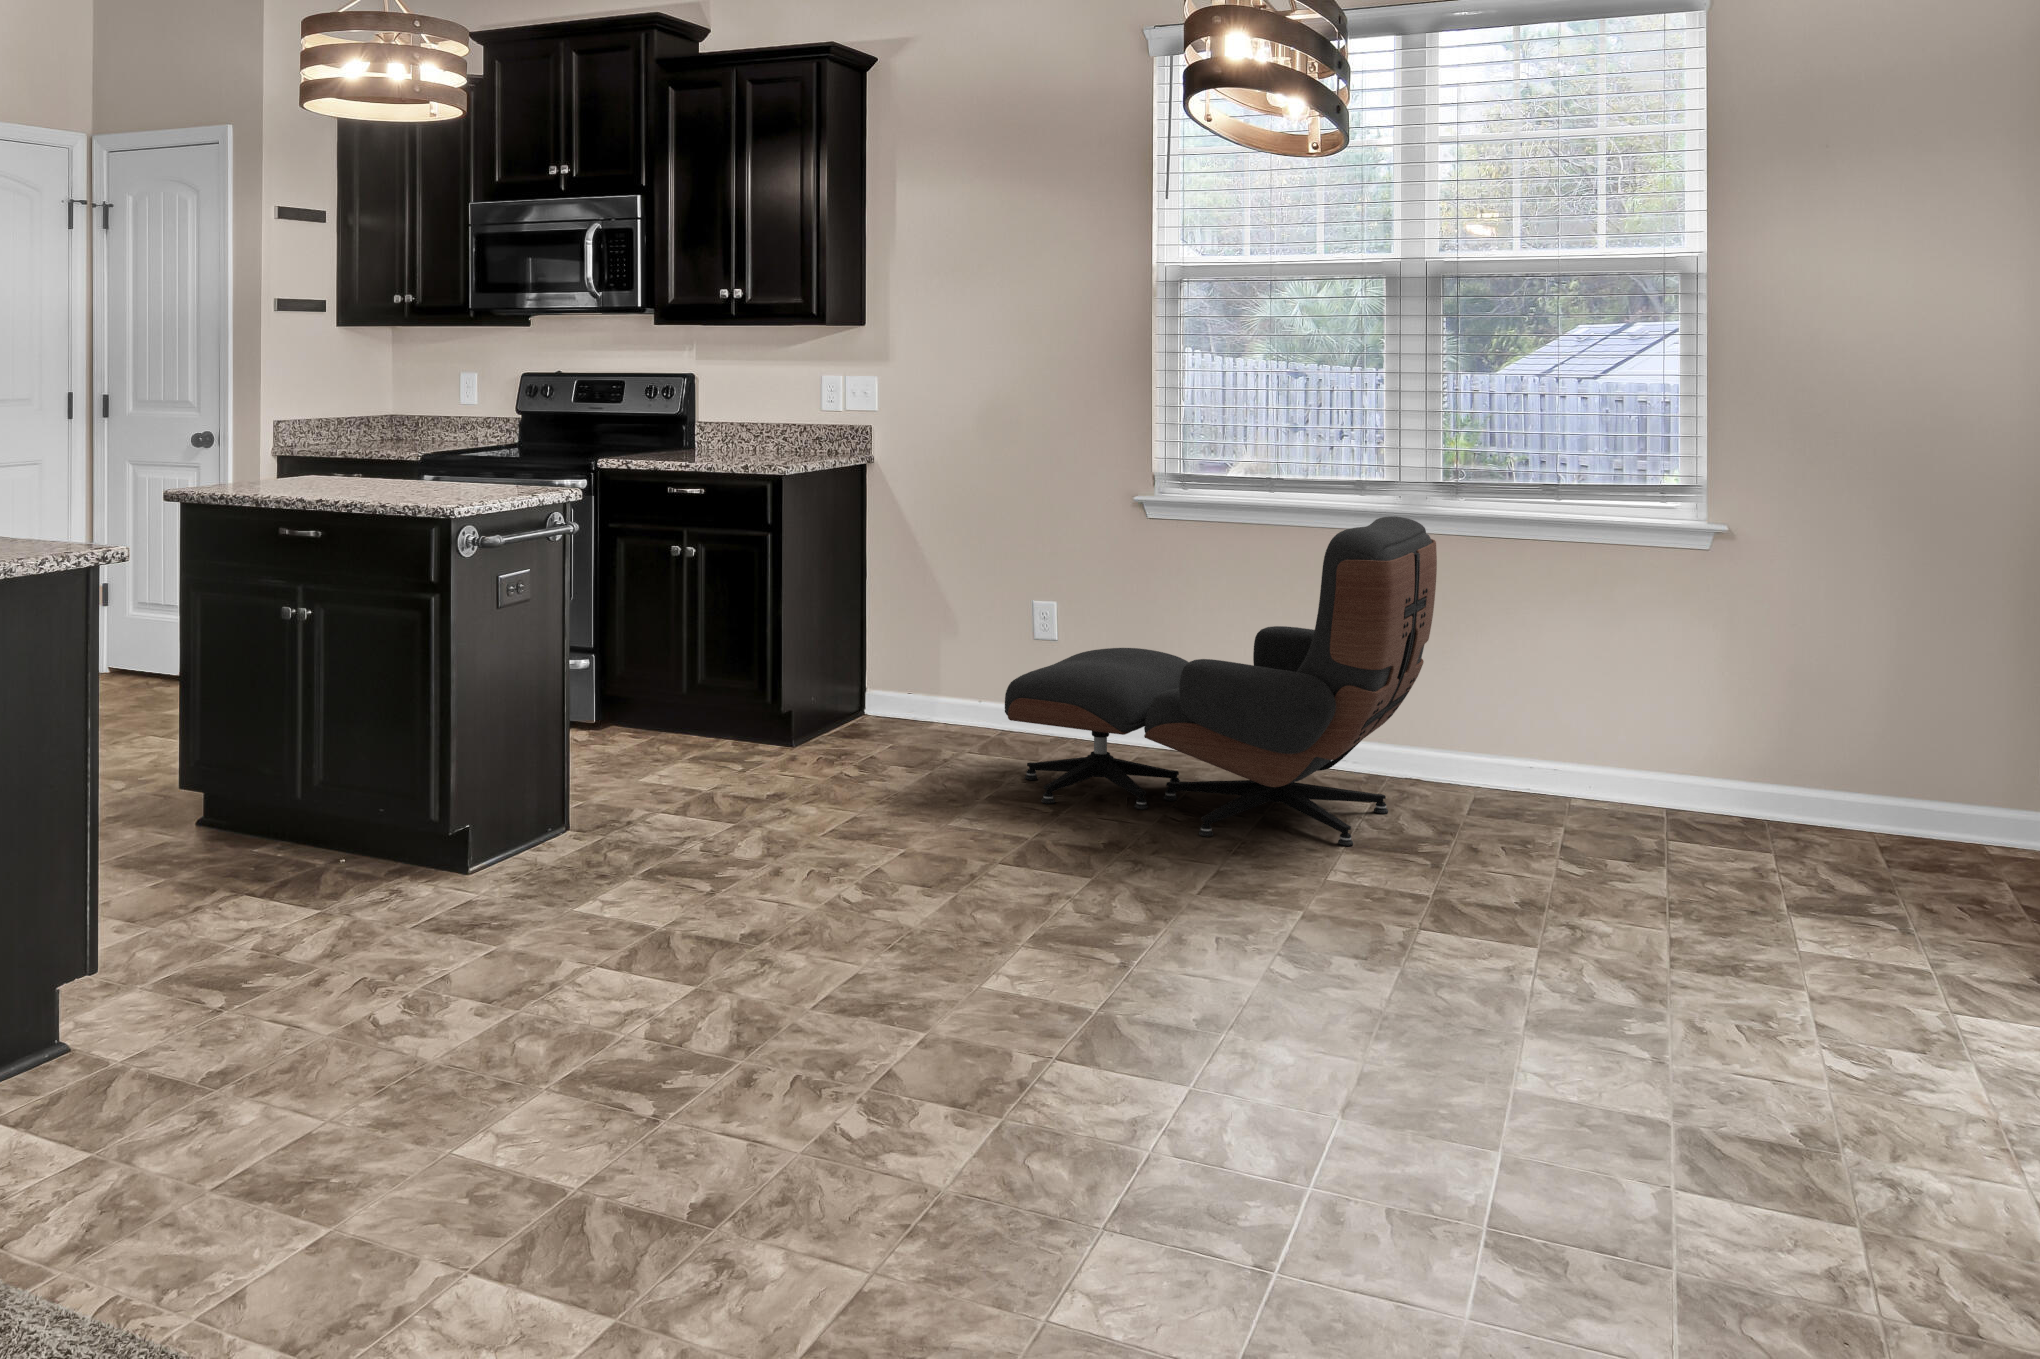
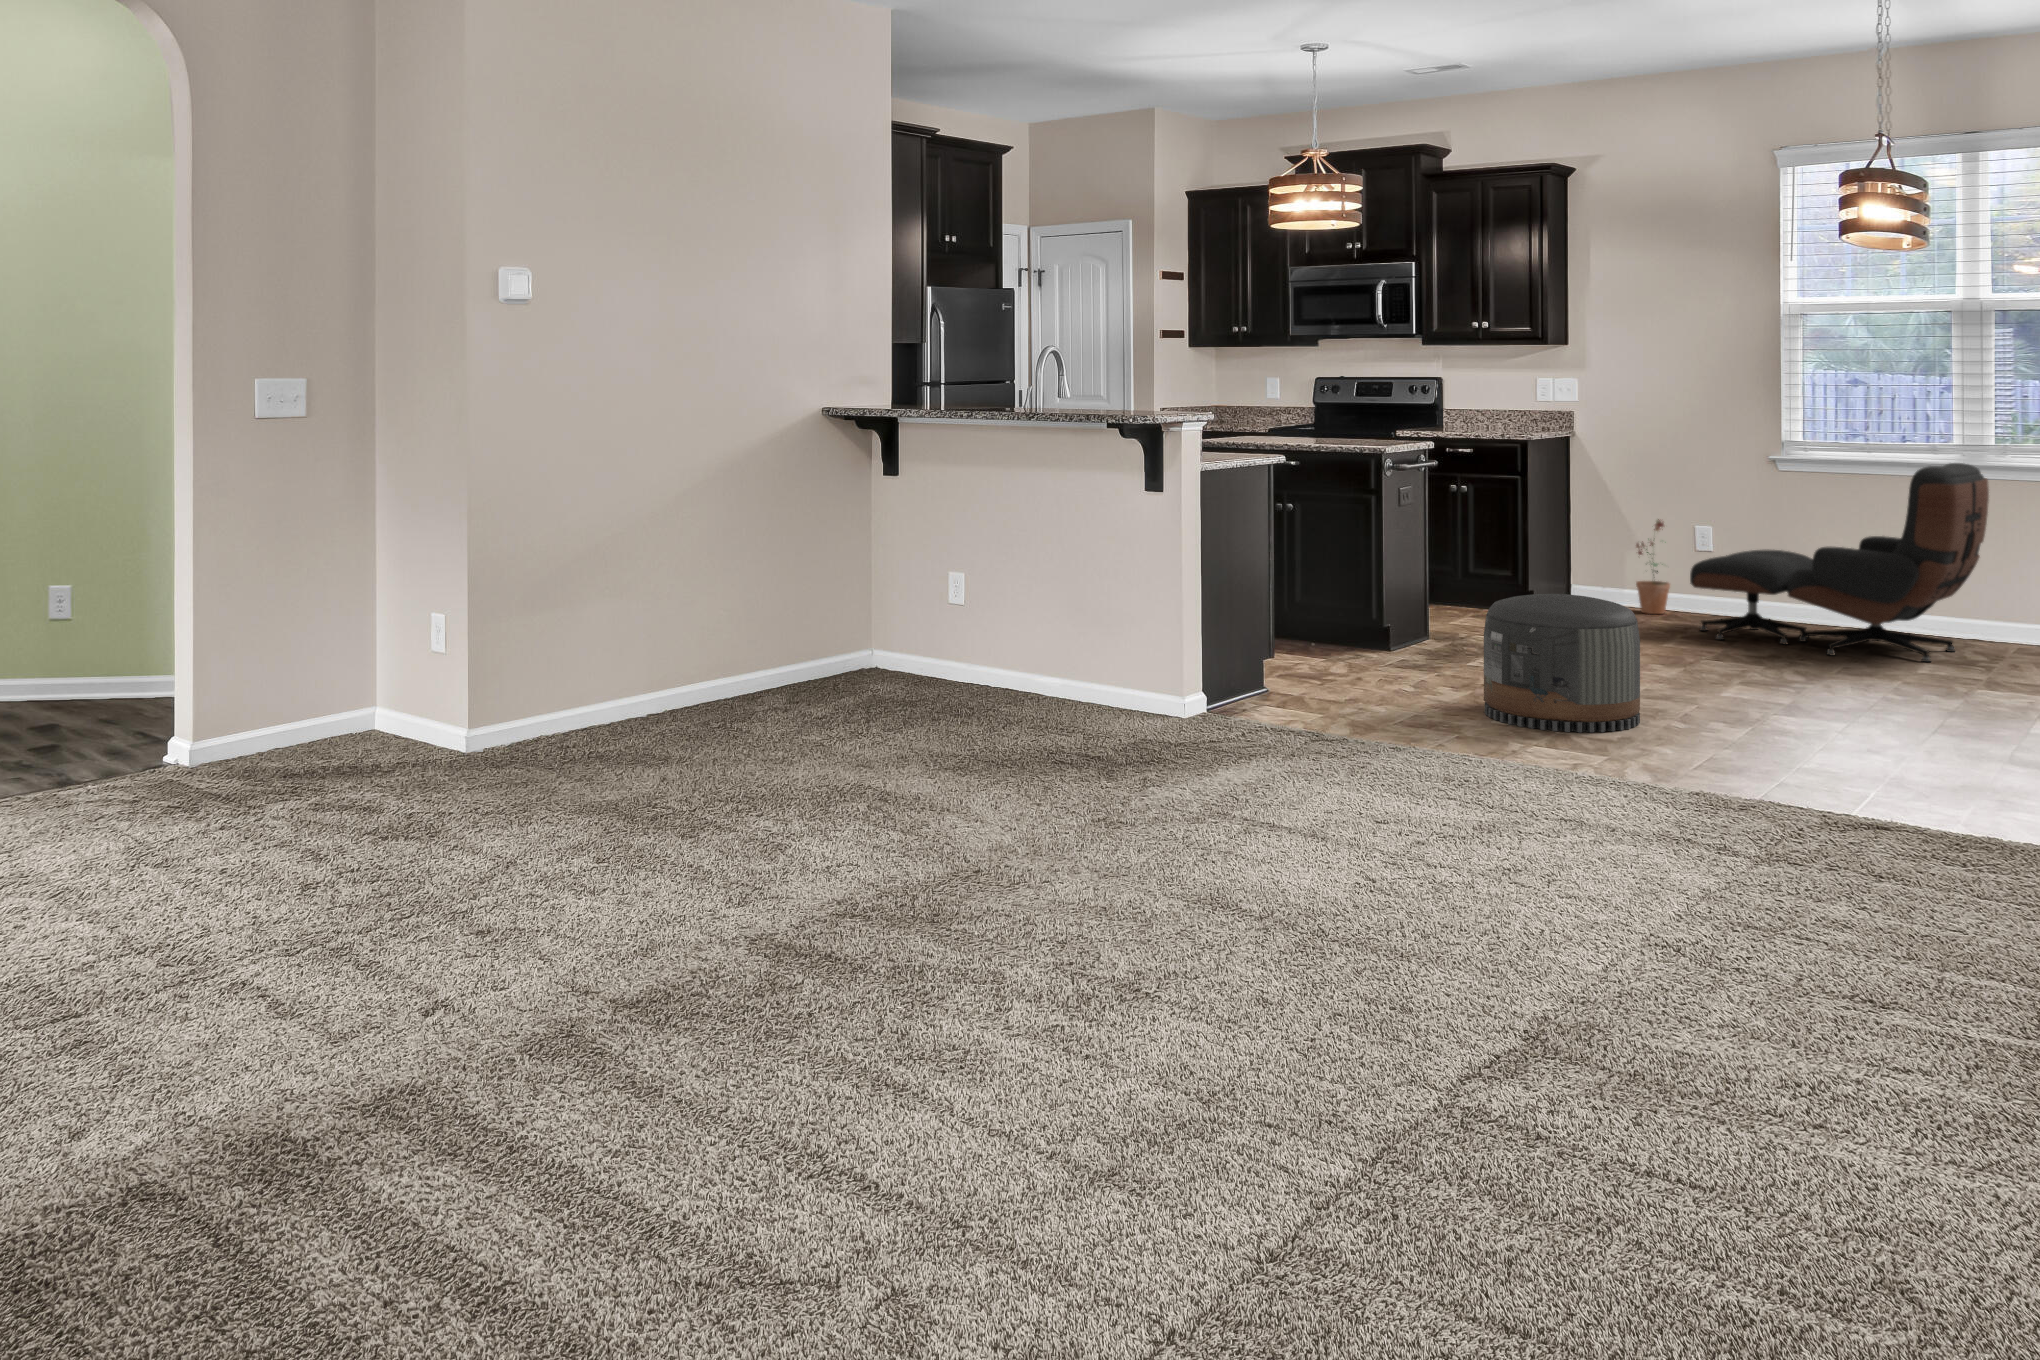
potted plant: none [945,591,997,740] -> present [1636,519,1670,614]
pouf: none [504,835,811,1172] -> present [1484,594,1640,732]

